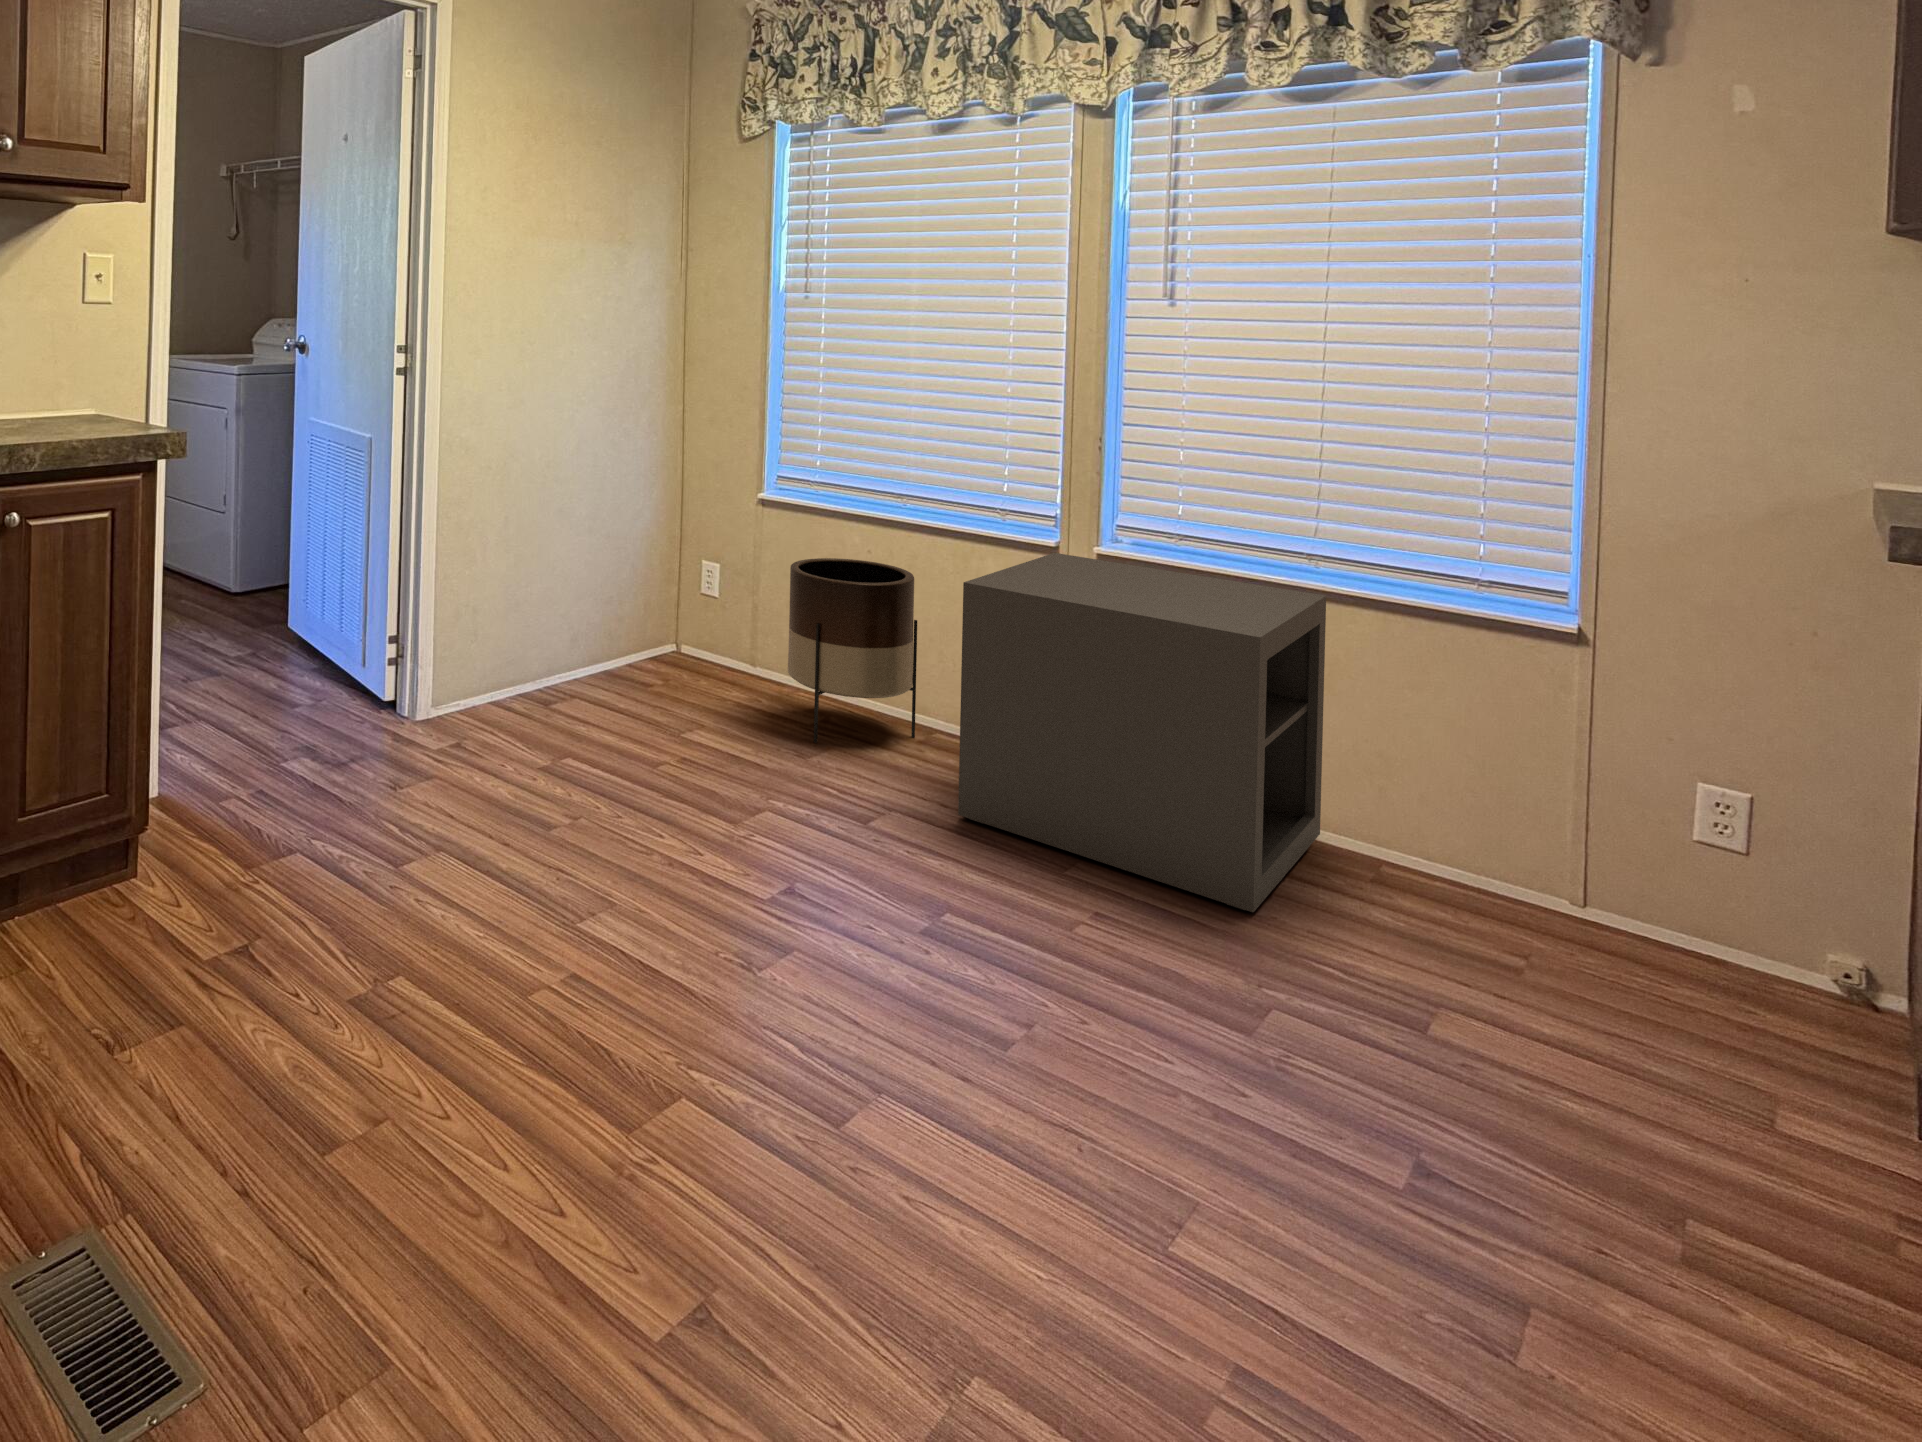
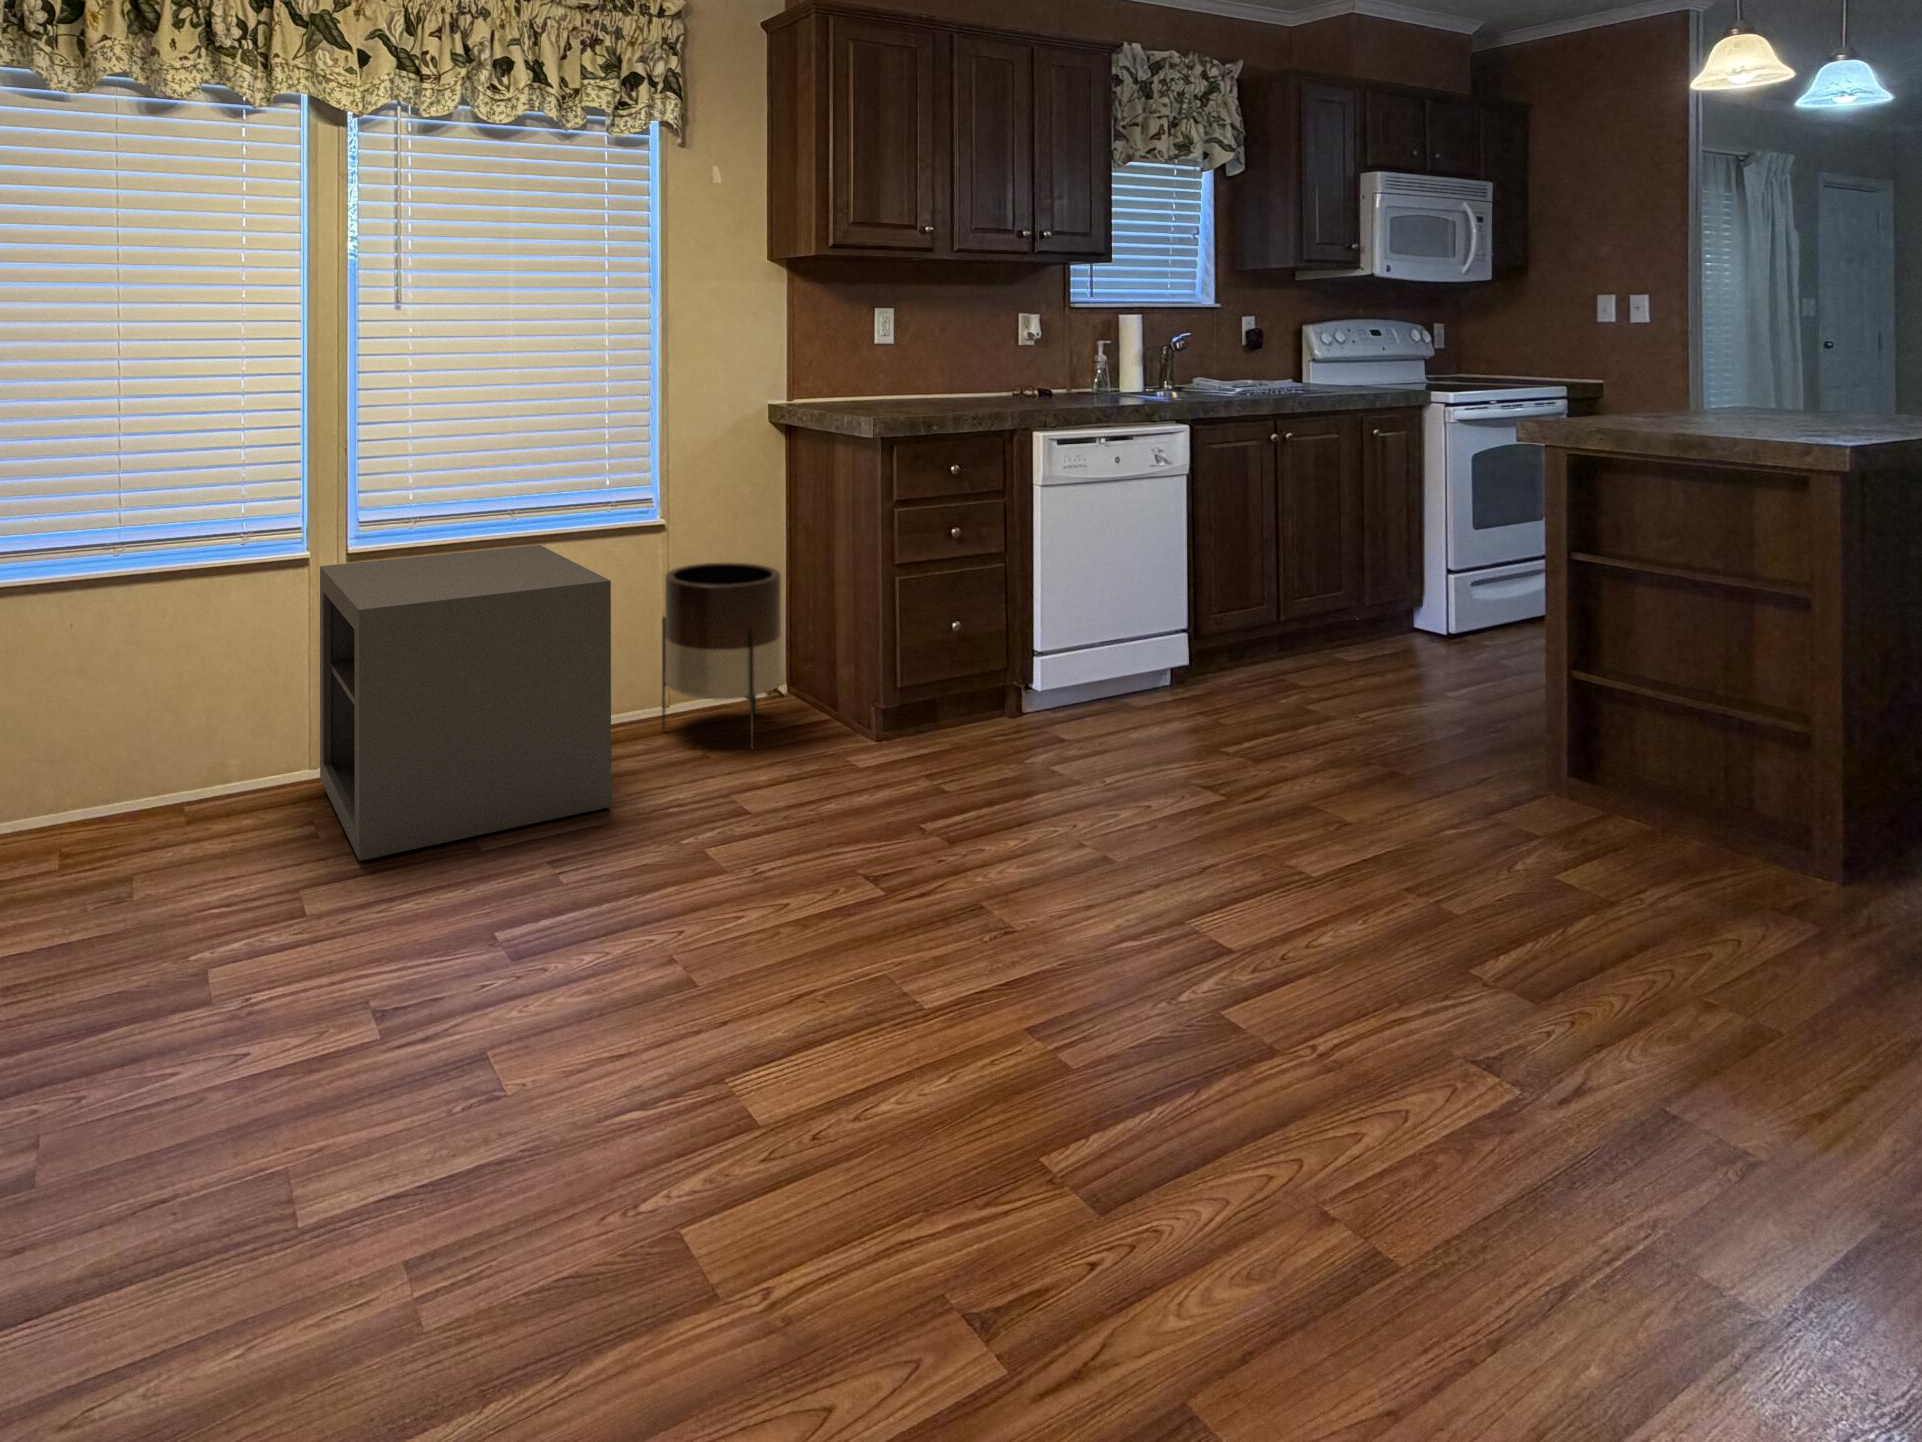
planter: present [788,558,917,743] -> present [662,563,782,749]

